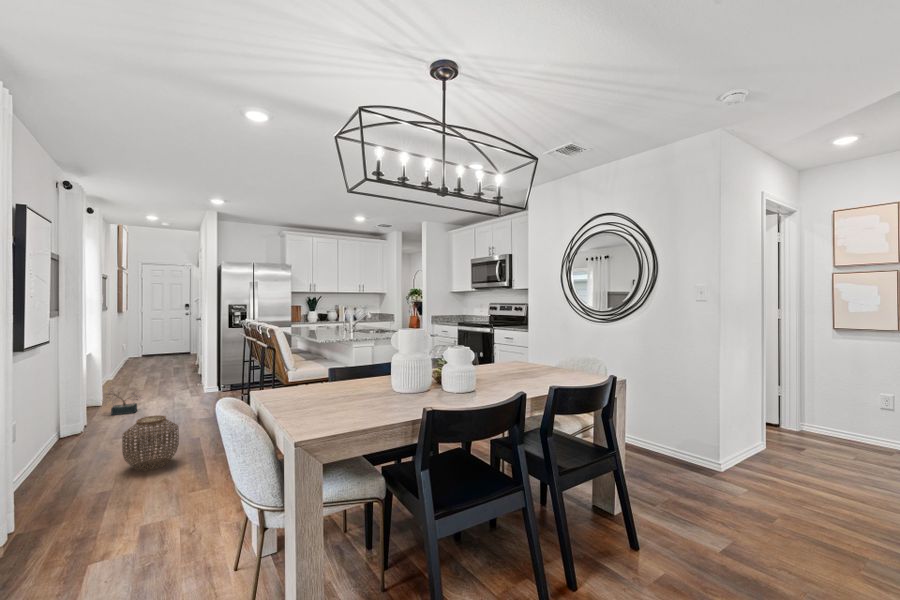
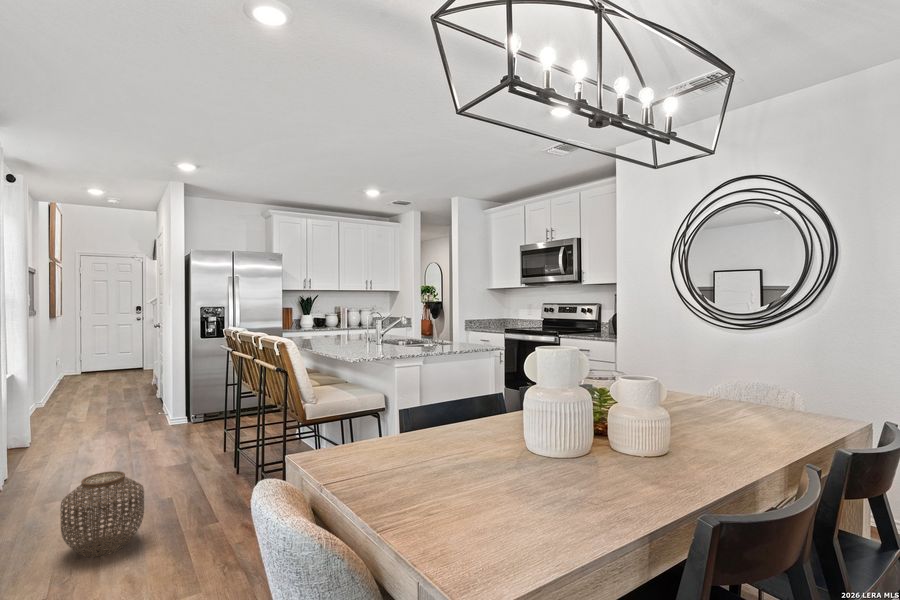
decorative plant: present [102,387,140,415] -> none [29,421,86,462]

